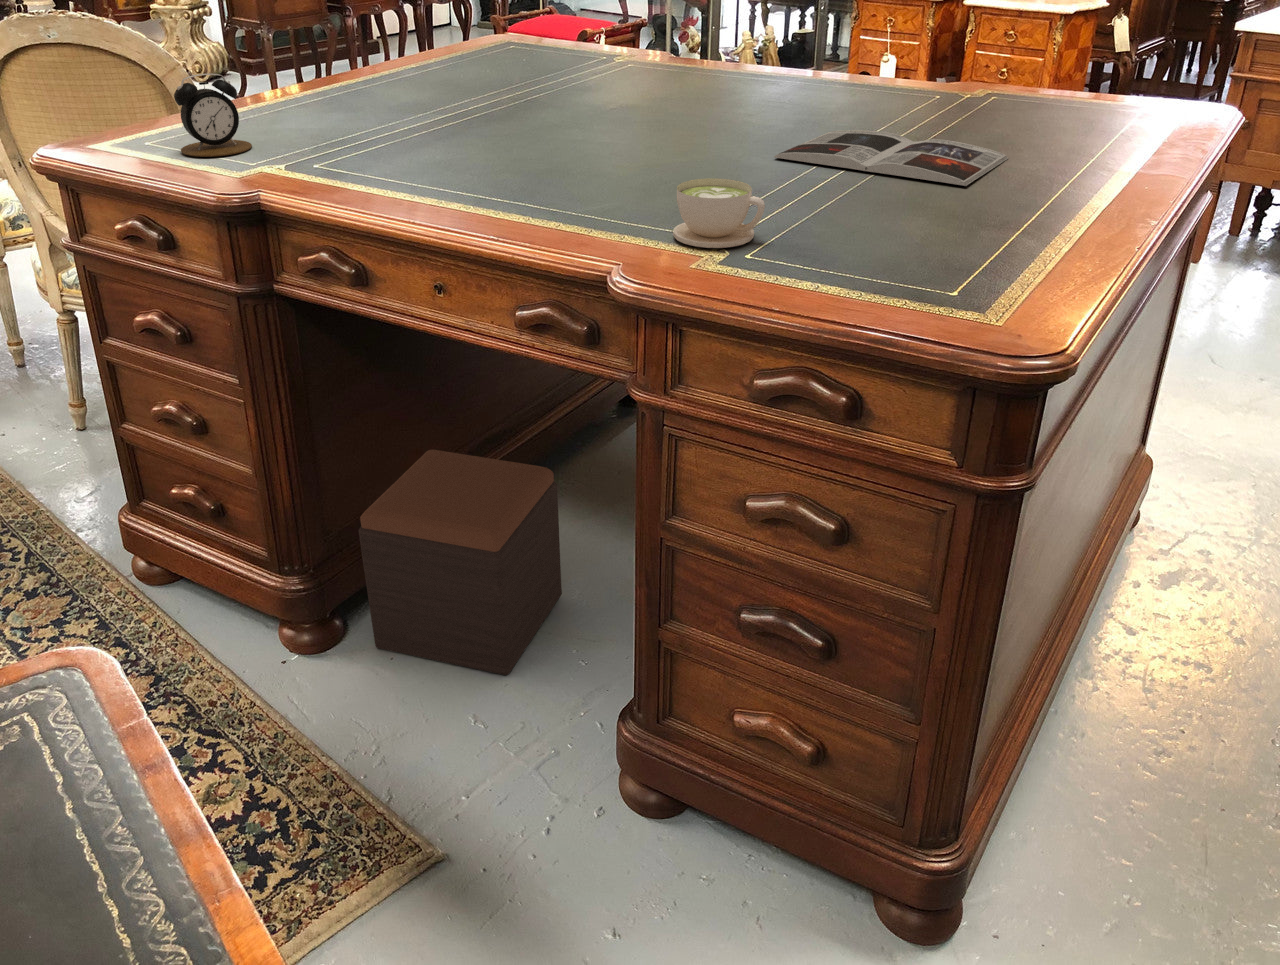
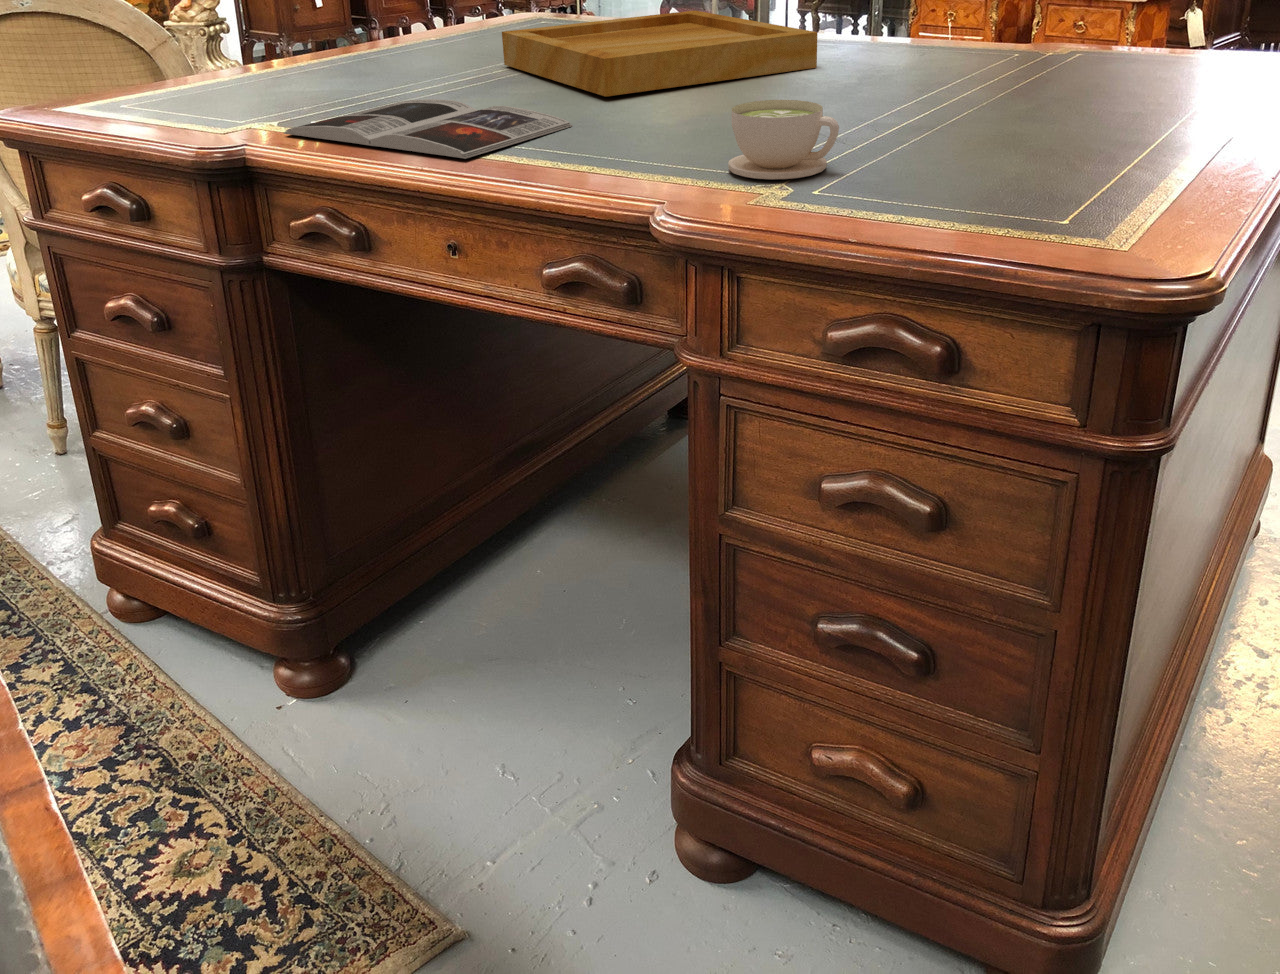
tray: none [479,72,746,156] -> present [502,10,817,96]
alarm clock: present [174,74,252,157] -> none [148,17,238,112]
magazine: present [774,130,1008,186] -> present [284,99,573,159]
footstool: present [358,450,562,675] -> none [363,458,607,724]

